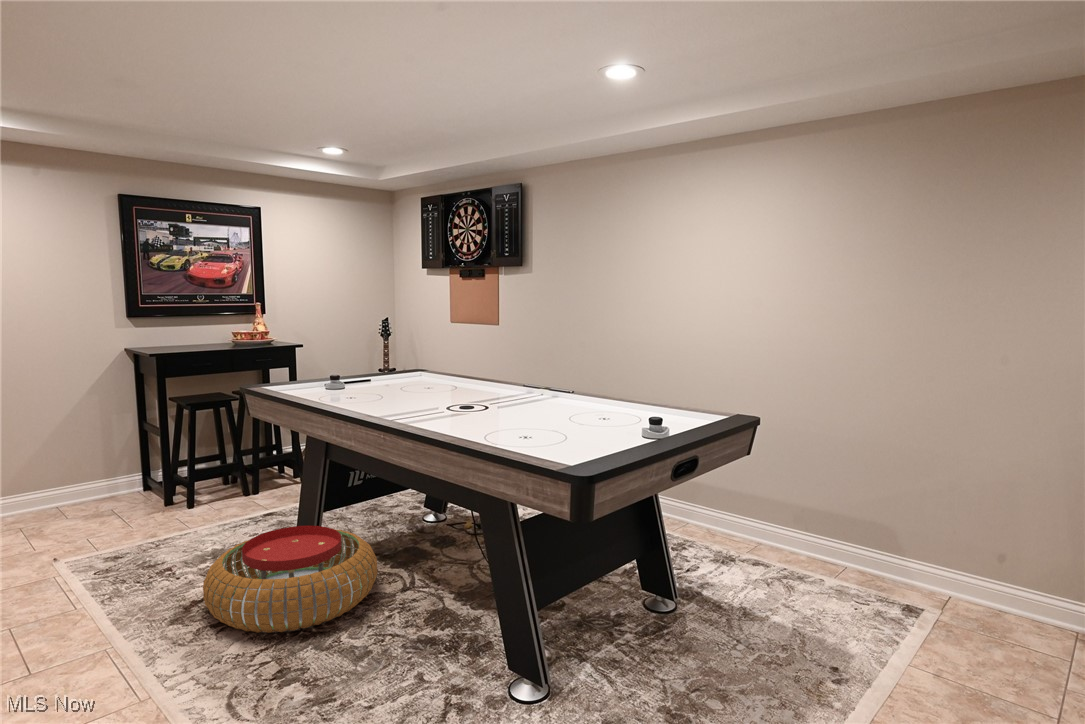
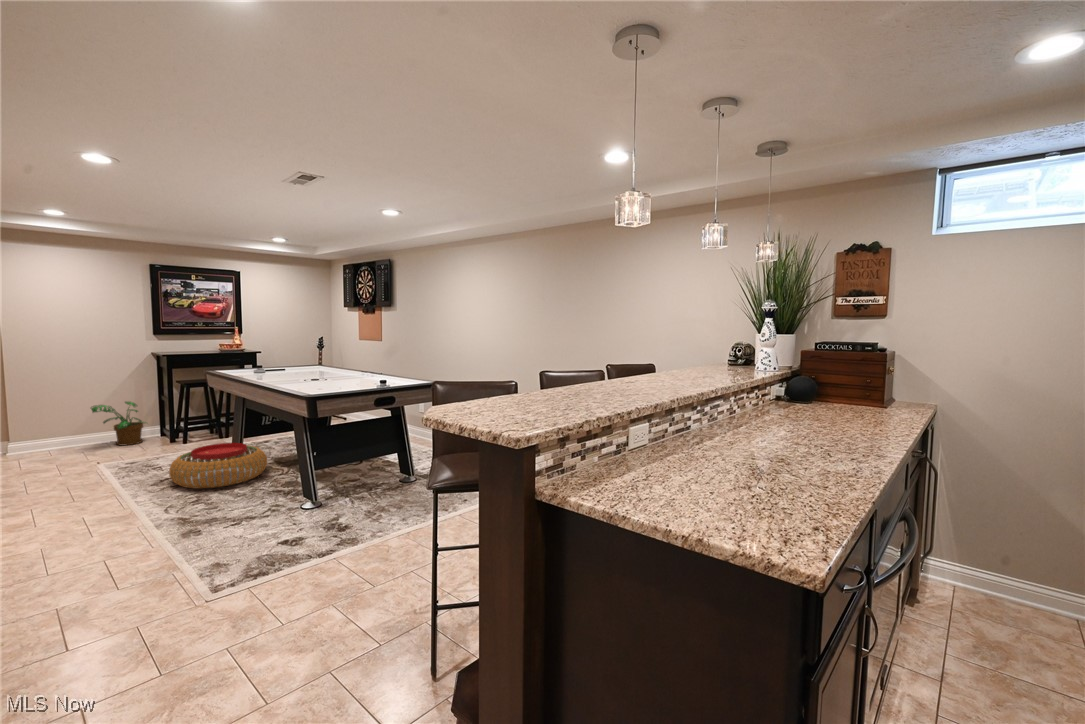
potted plant: none [30,435,126,515] -> present [91,401,145,445]

